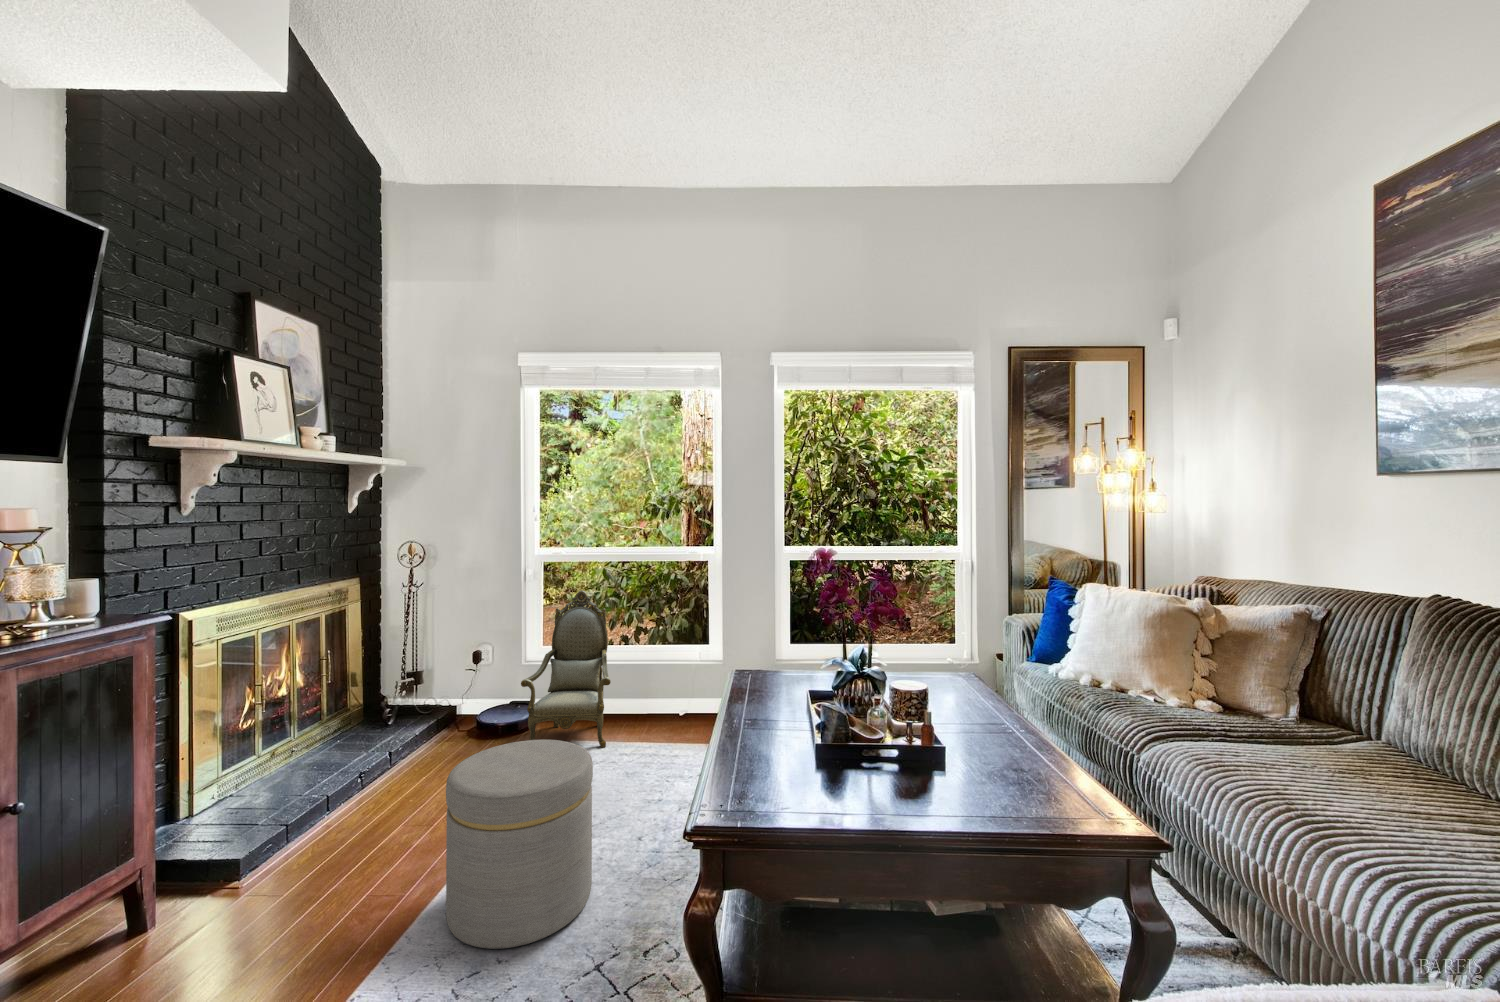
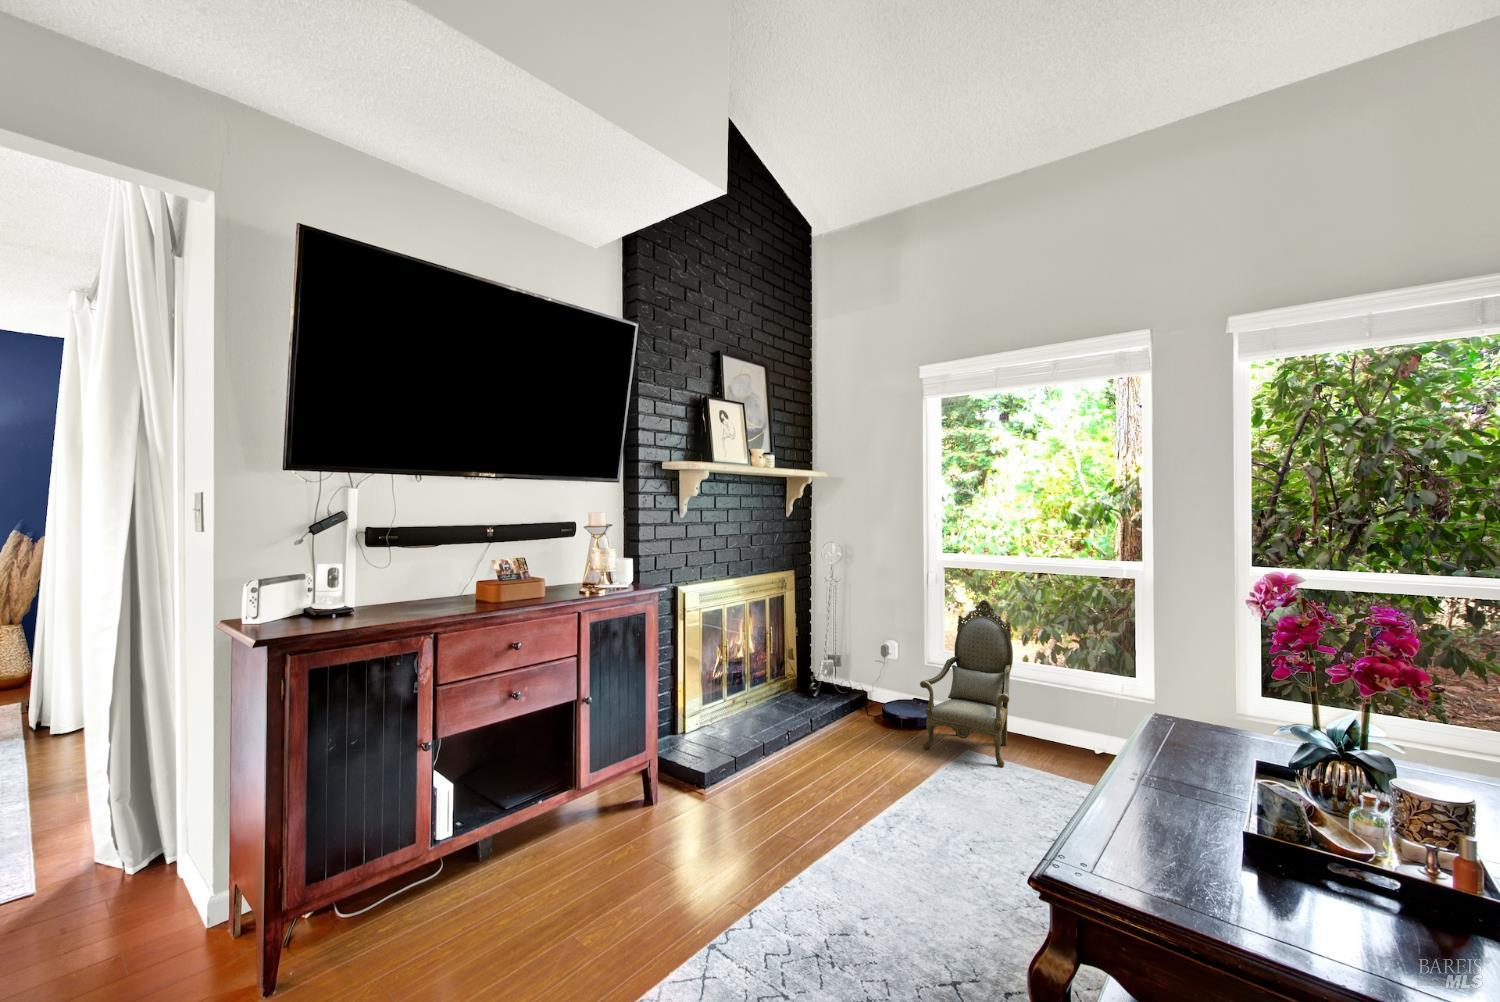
ottoman: present [446,740,593,949] -> none [825,732,952,913]

